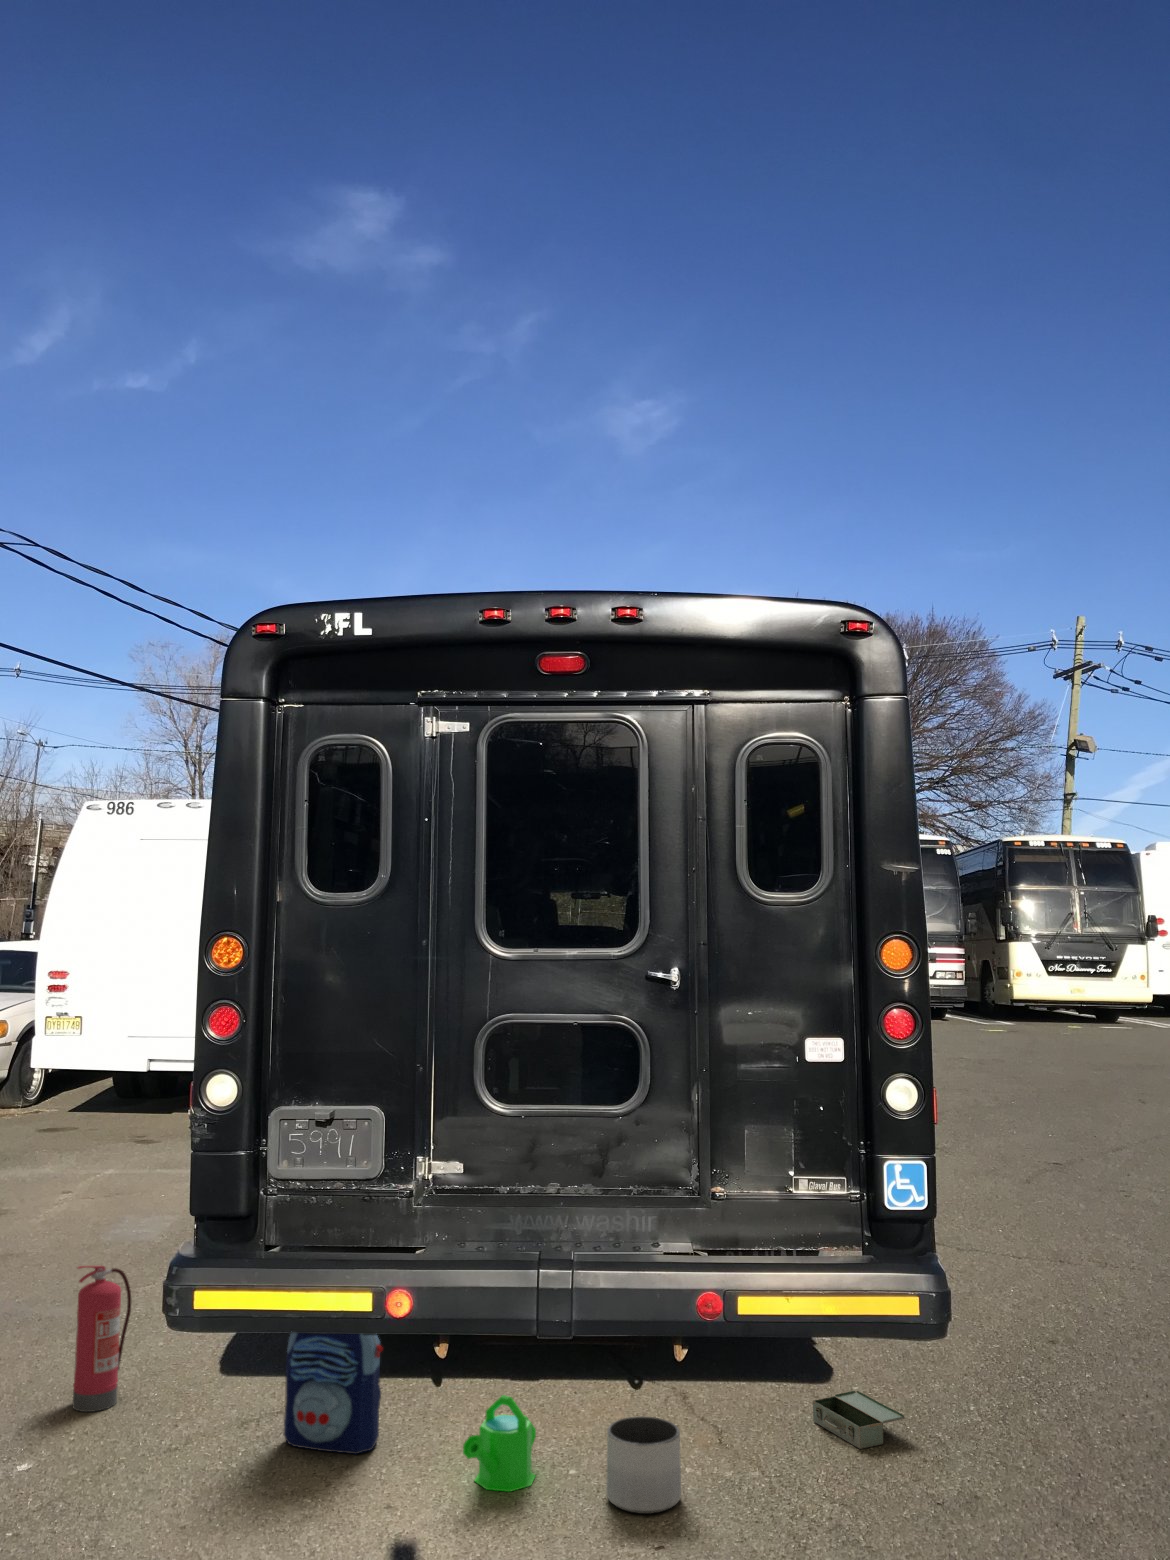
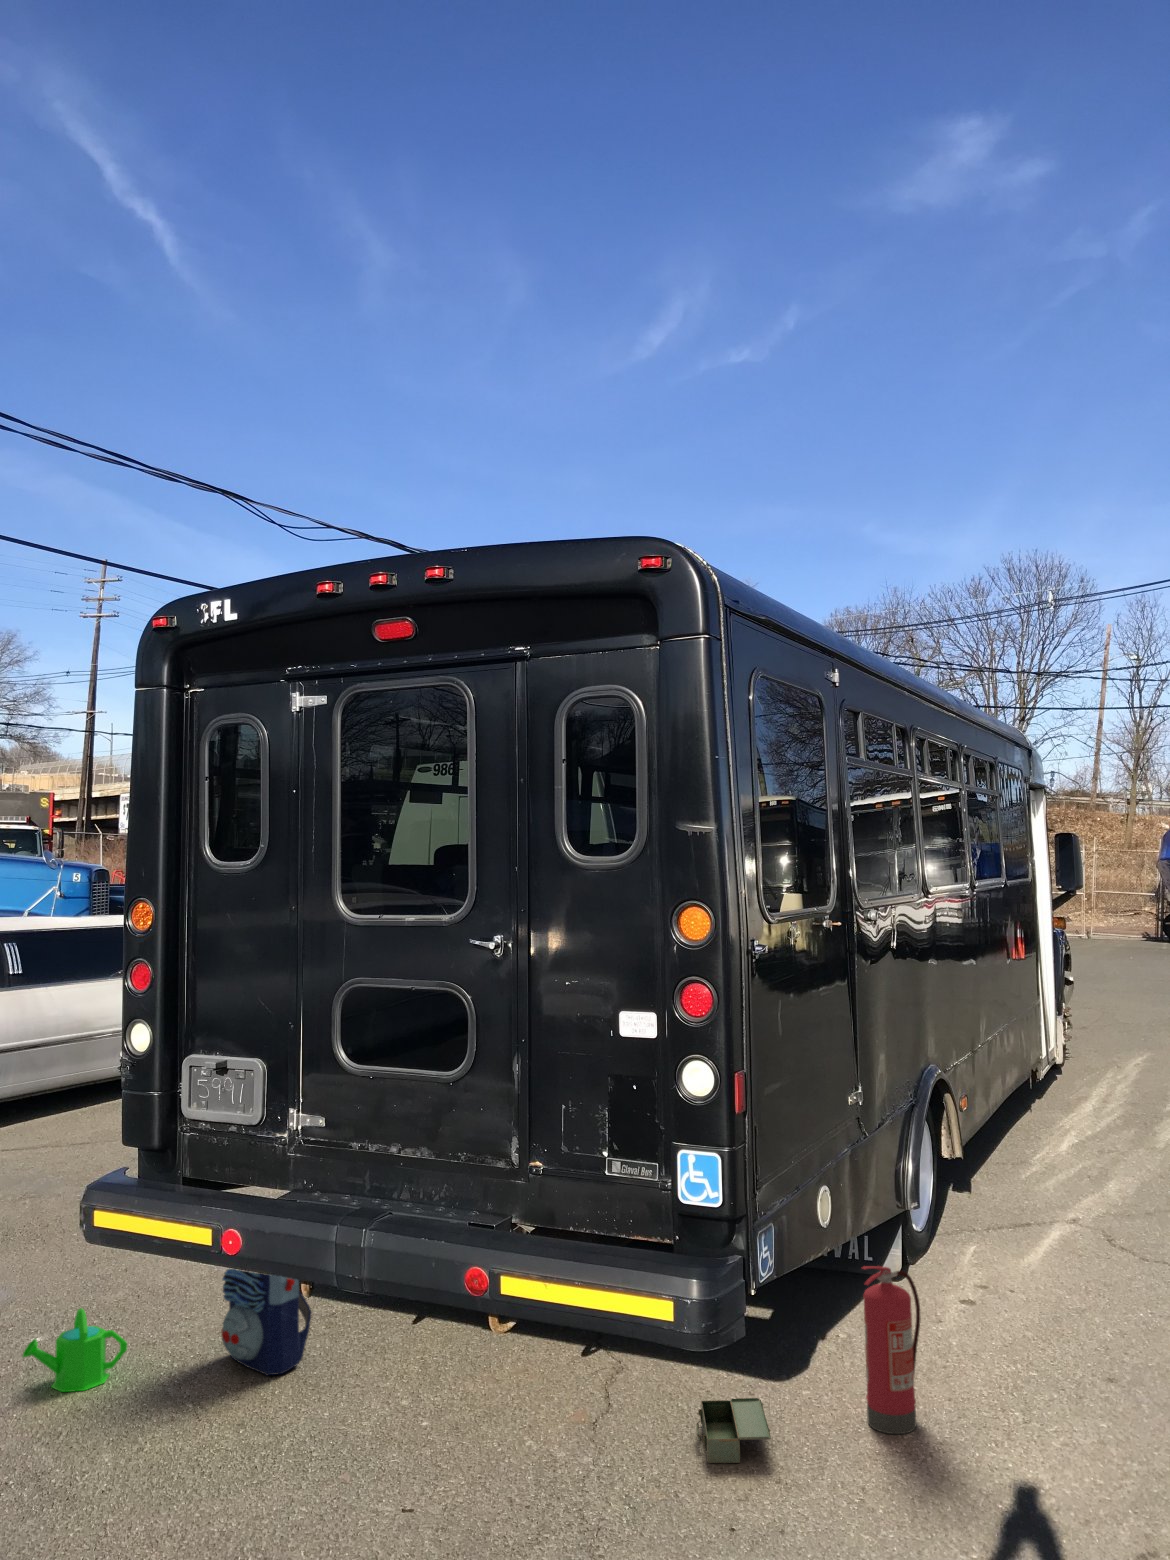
fire extinguisher: present [73,1266,131,1412] -> present [862,1266,920,1434]
watering can: present [463,1395,536,1492] -> present [23,1309,127,1392]
planter: present [606,1416,681,1514] -> none [393,1385,469,1485]

